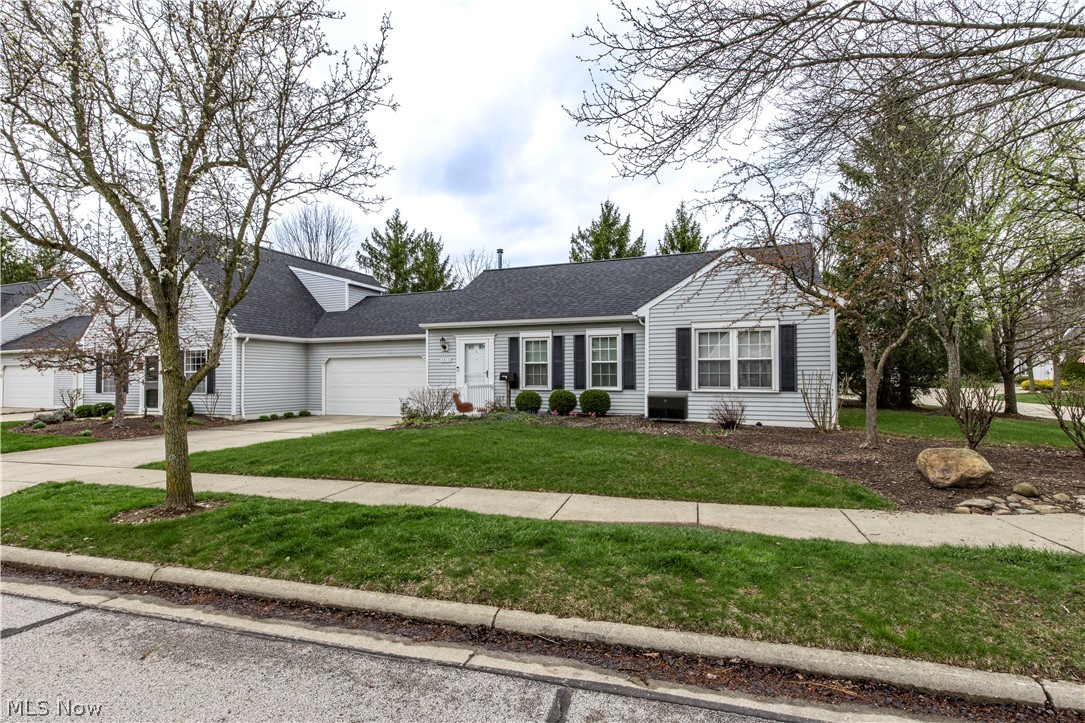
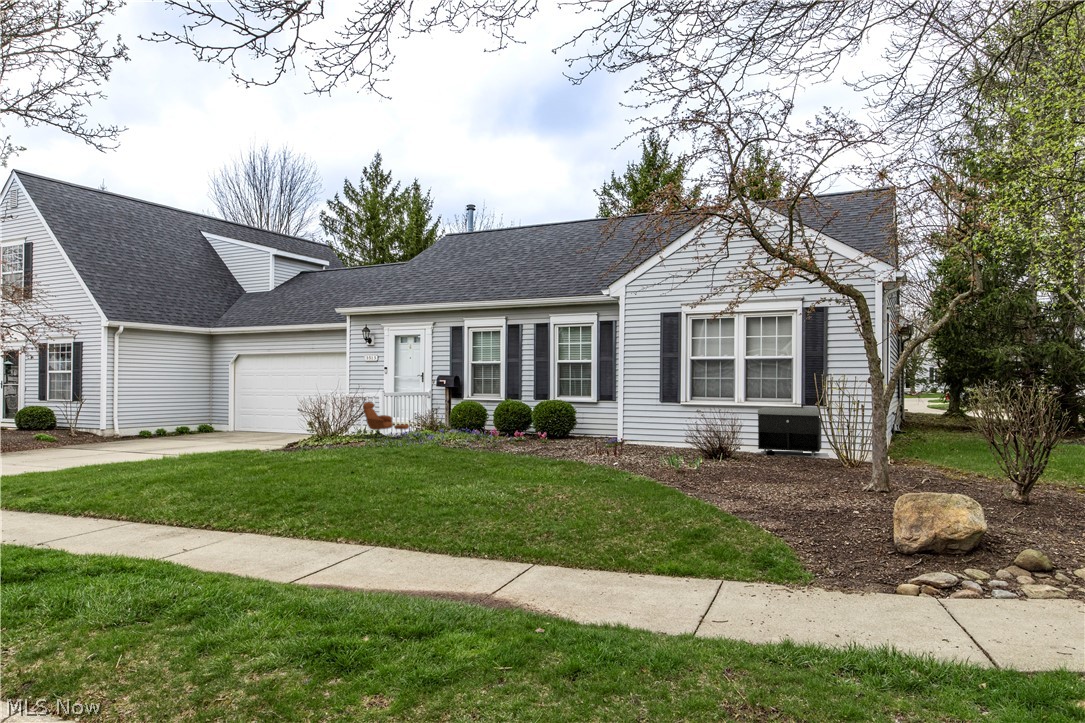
storage bench: present [647,392,688,423] -> present [758,407,822,456]

